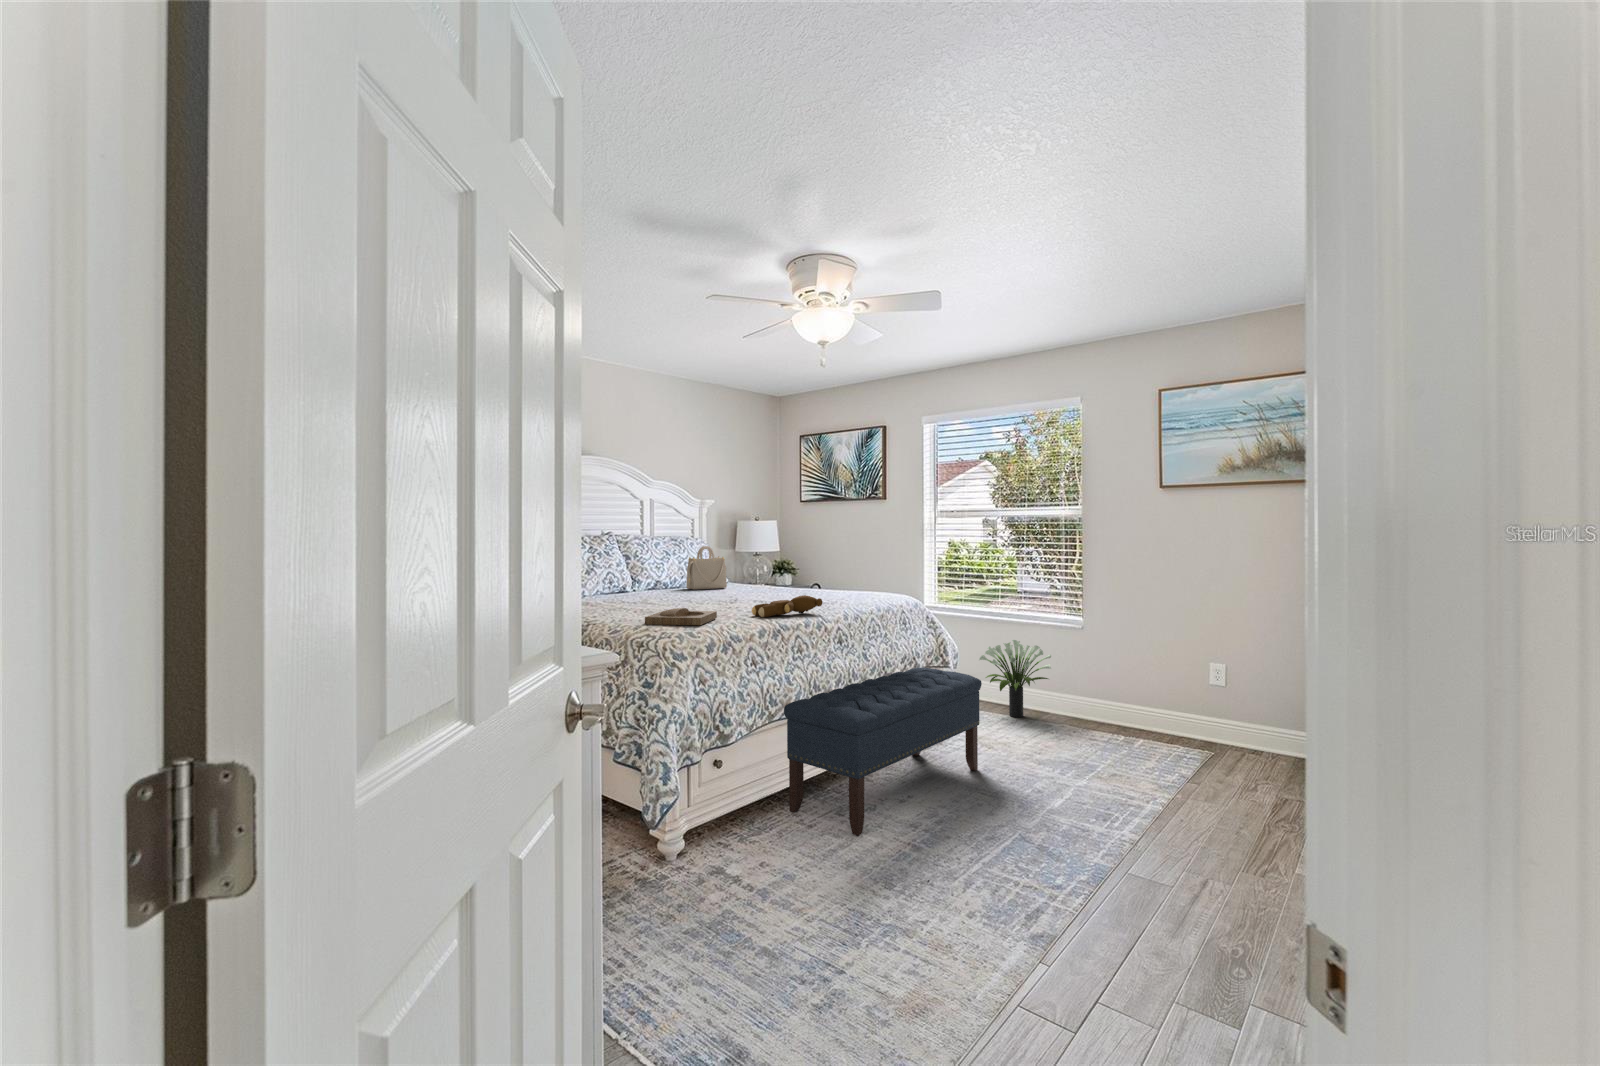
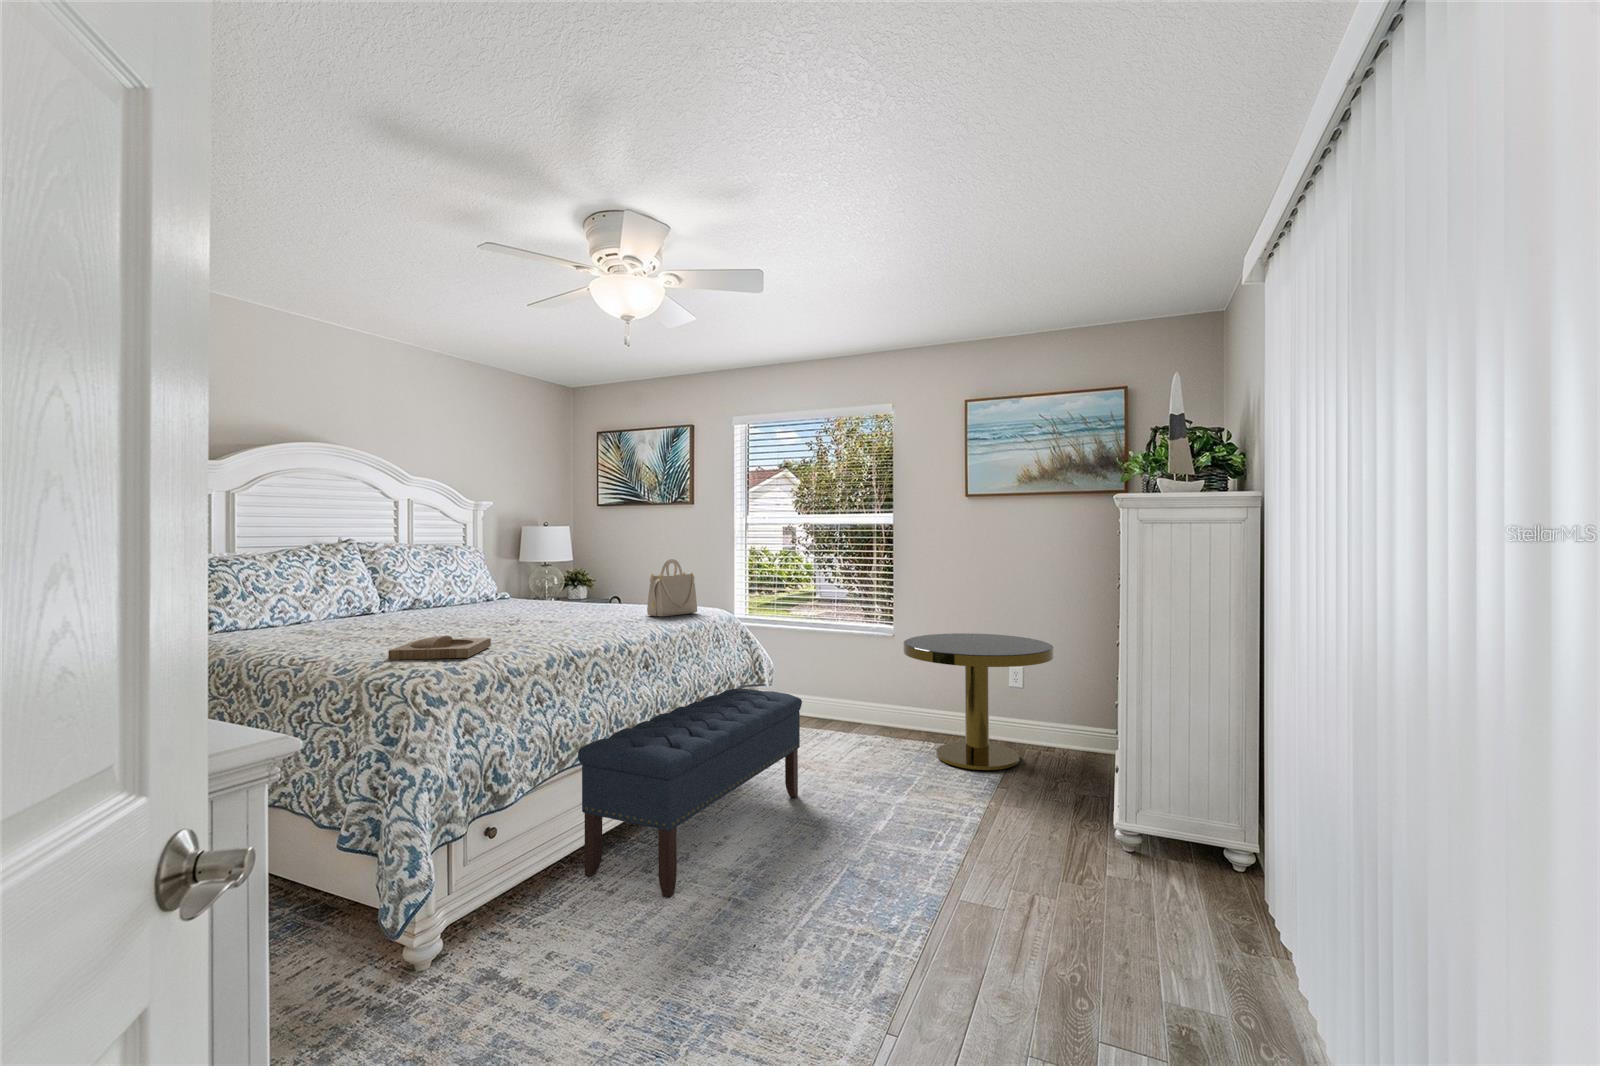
handbag: present [686,546,727,589] -> present [647,559,697,616]
teddy bear: present [752,595,823,617] -> none [537,614,625,642]
side table: none [1088,628,1255,766] -> present [904,633,1053,770]
potted plant: present [979,640,1051,717] -> none [794,651,866,731]

